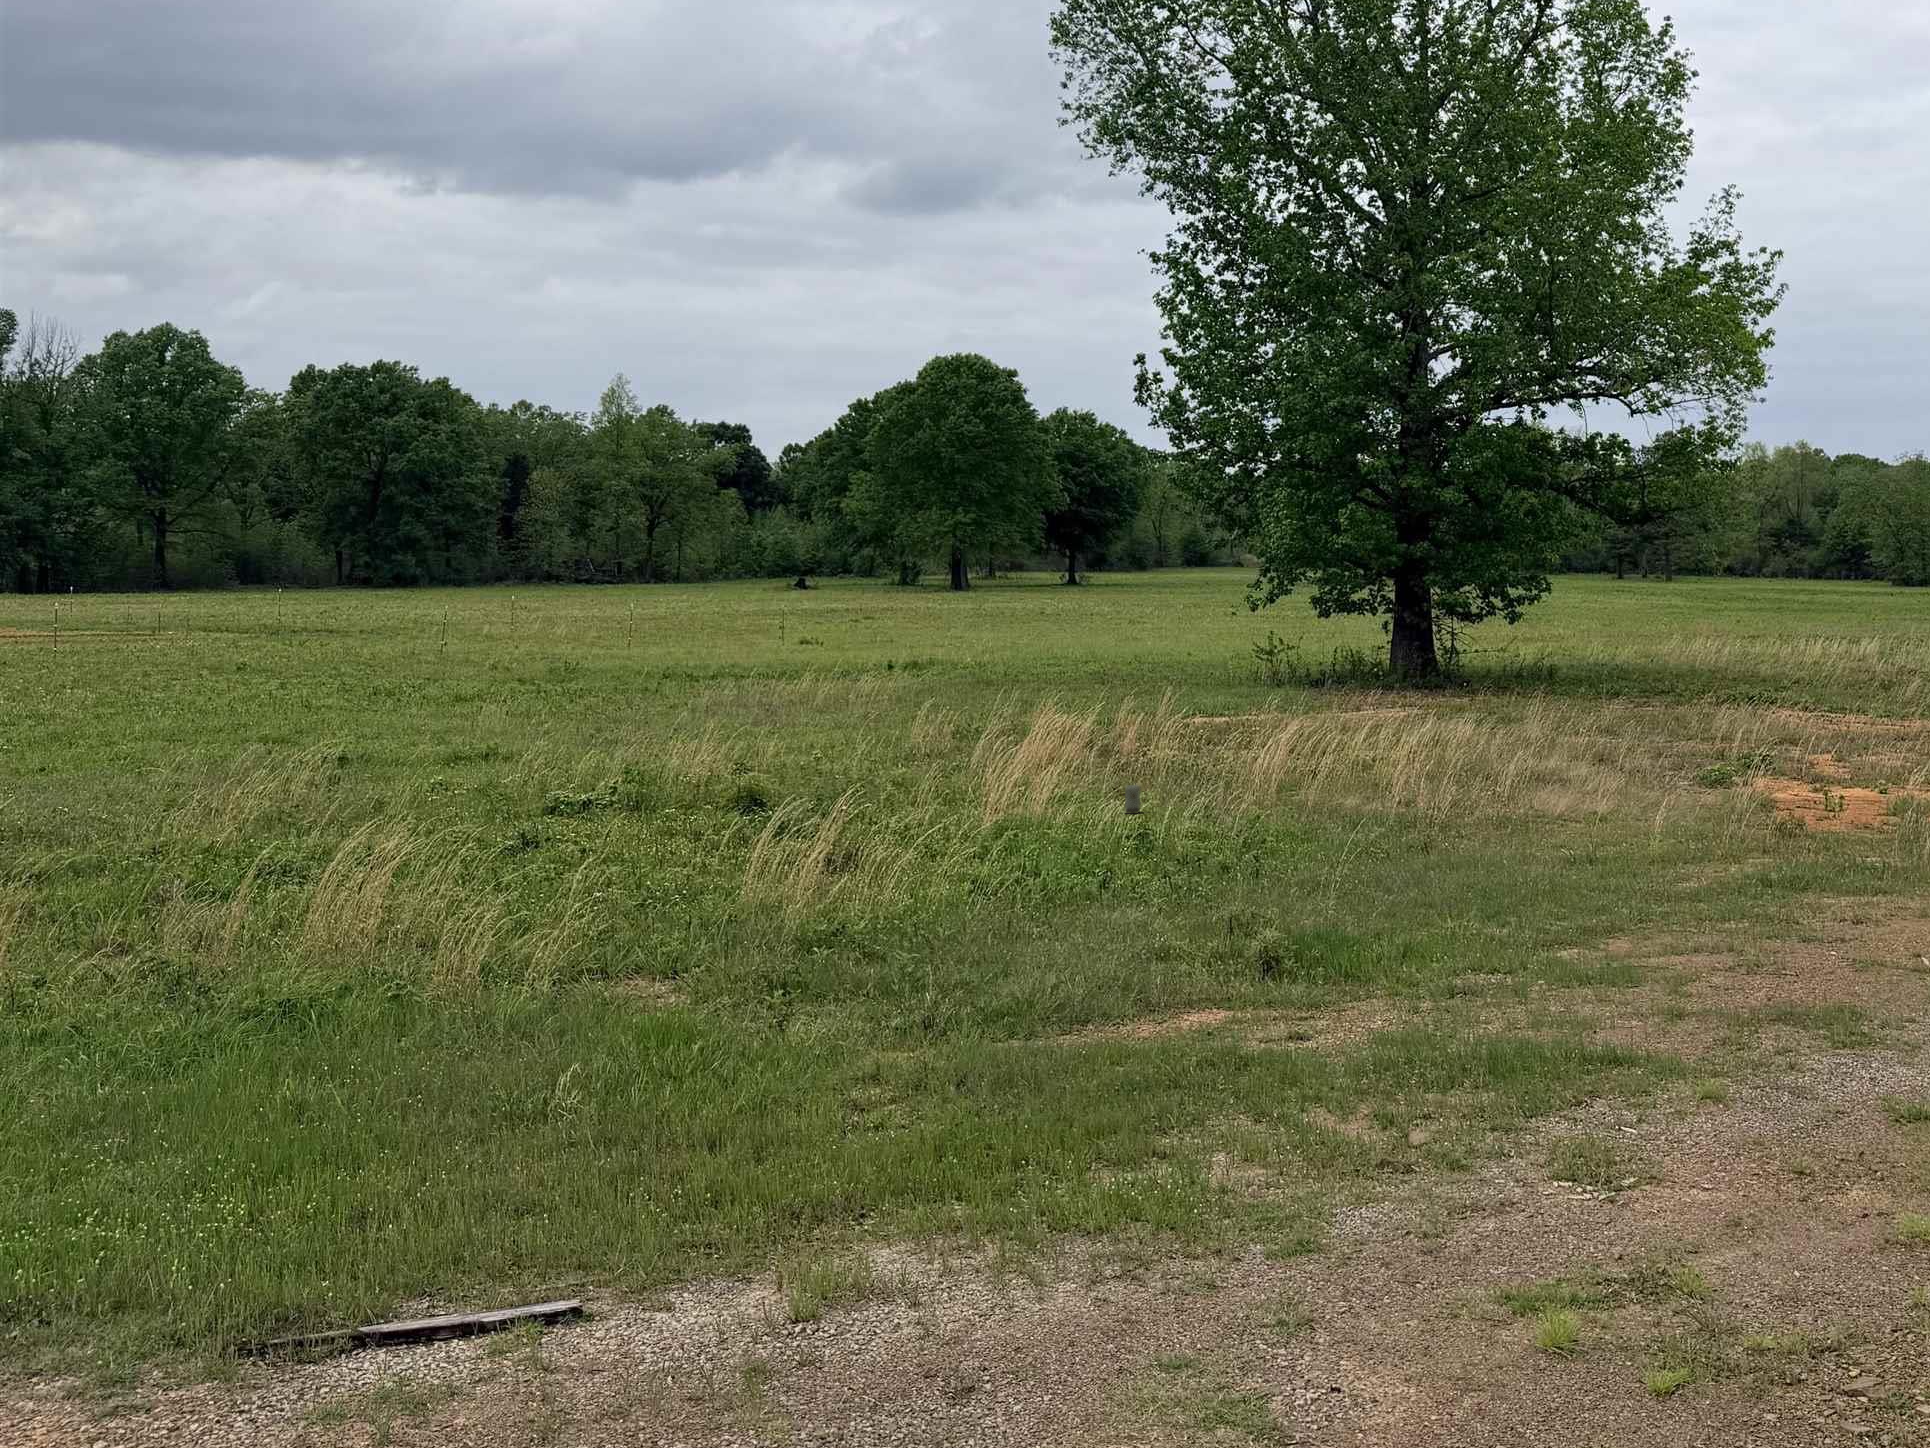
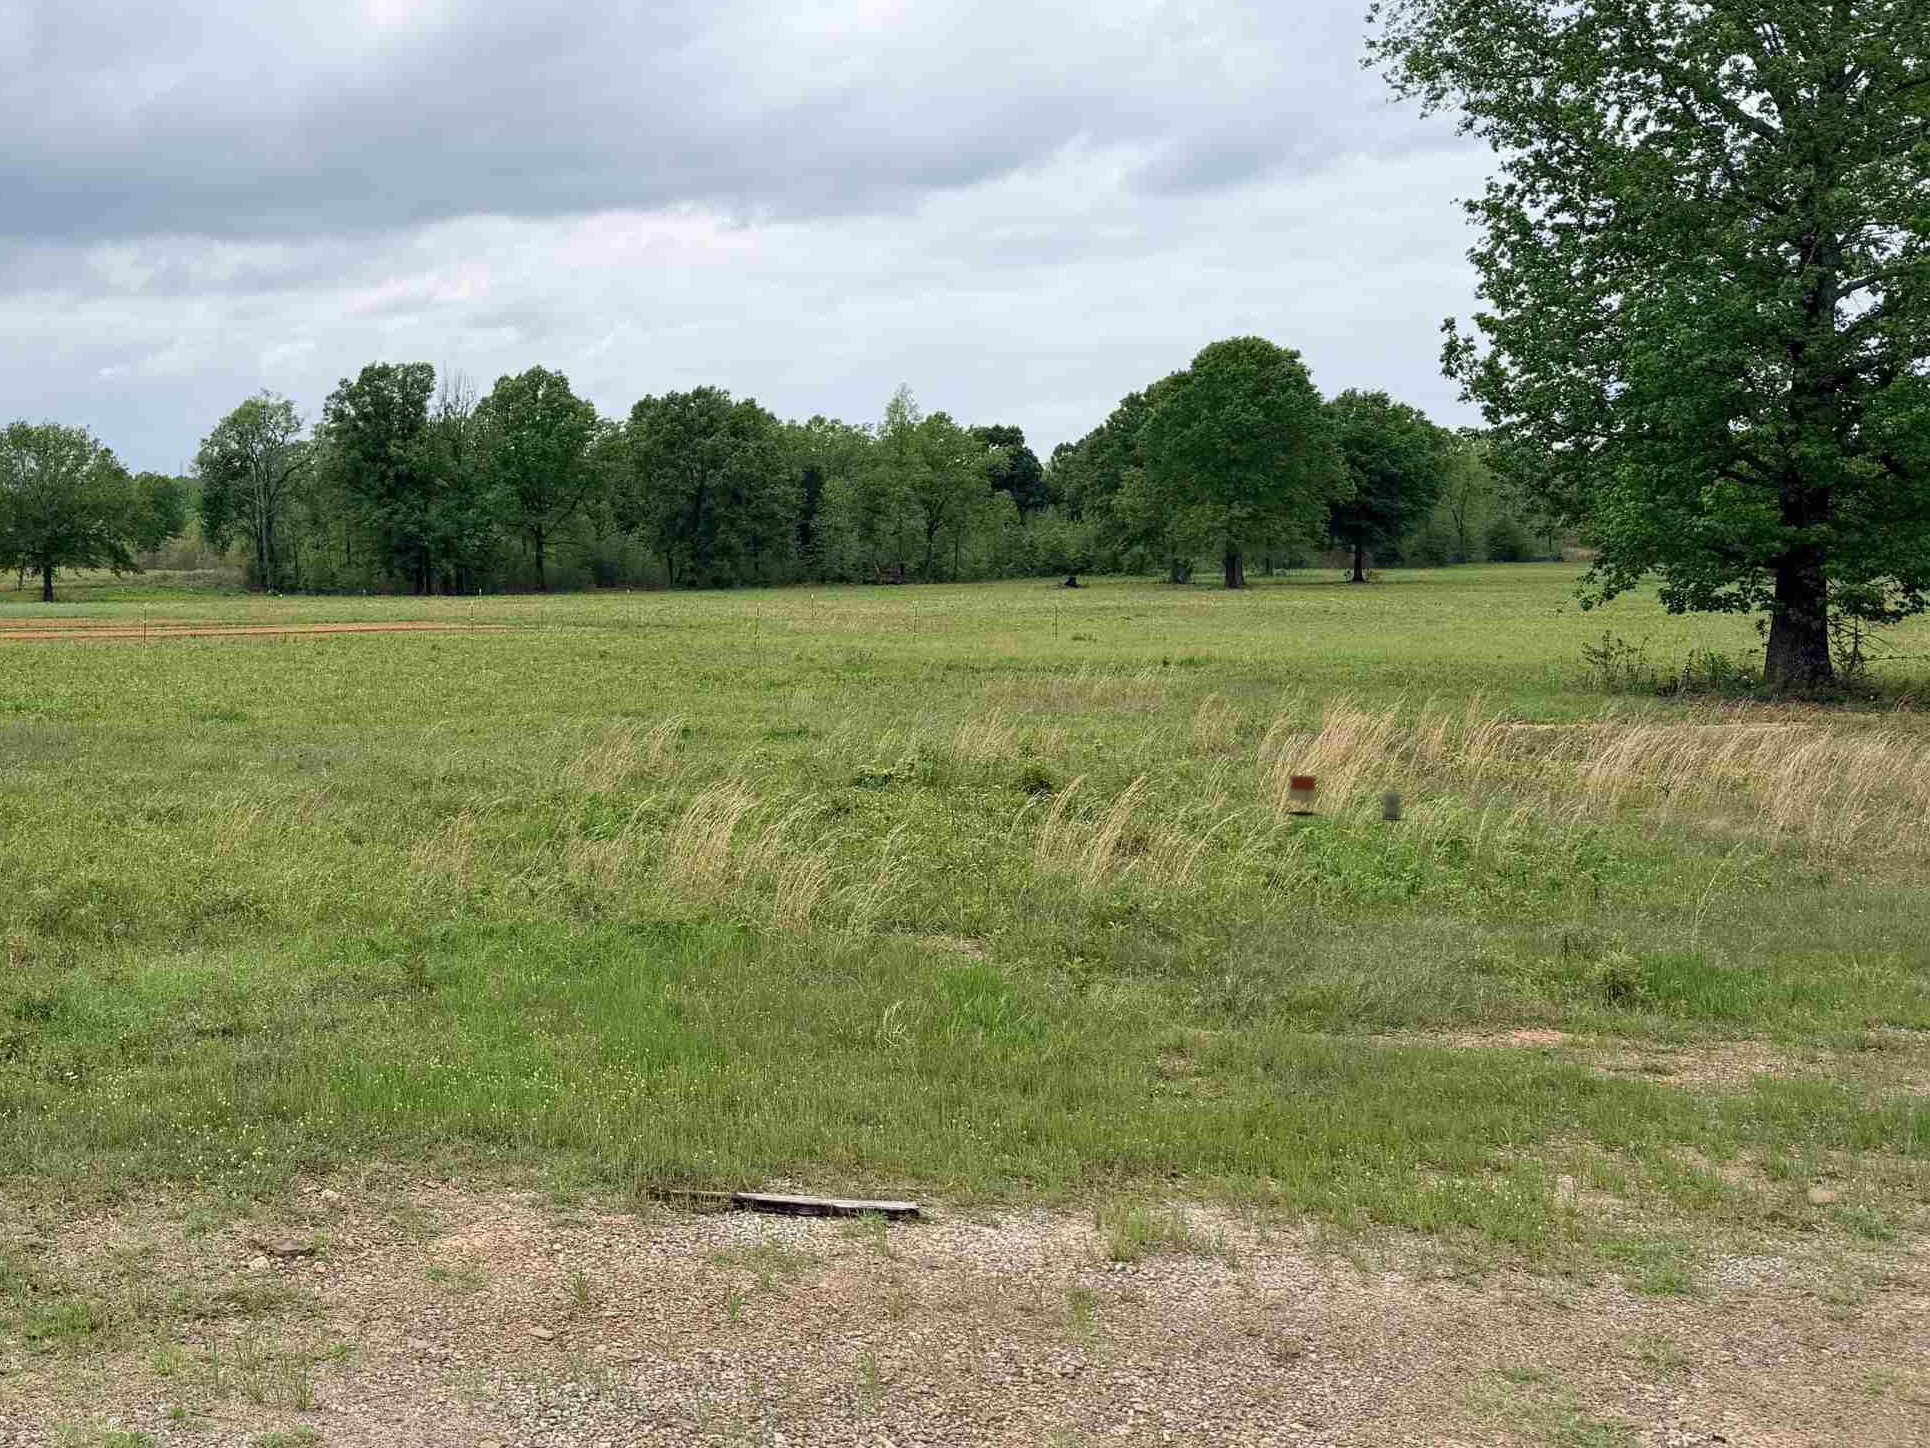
planter: none [1030,773,1060,816] -> present [1288,775,1317,807]

